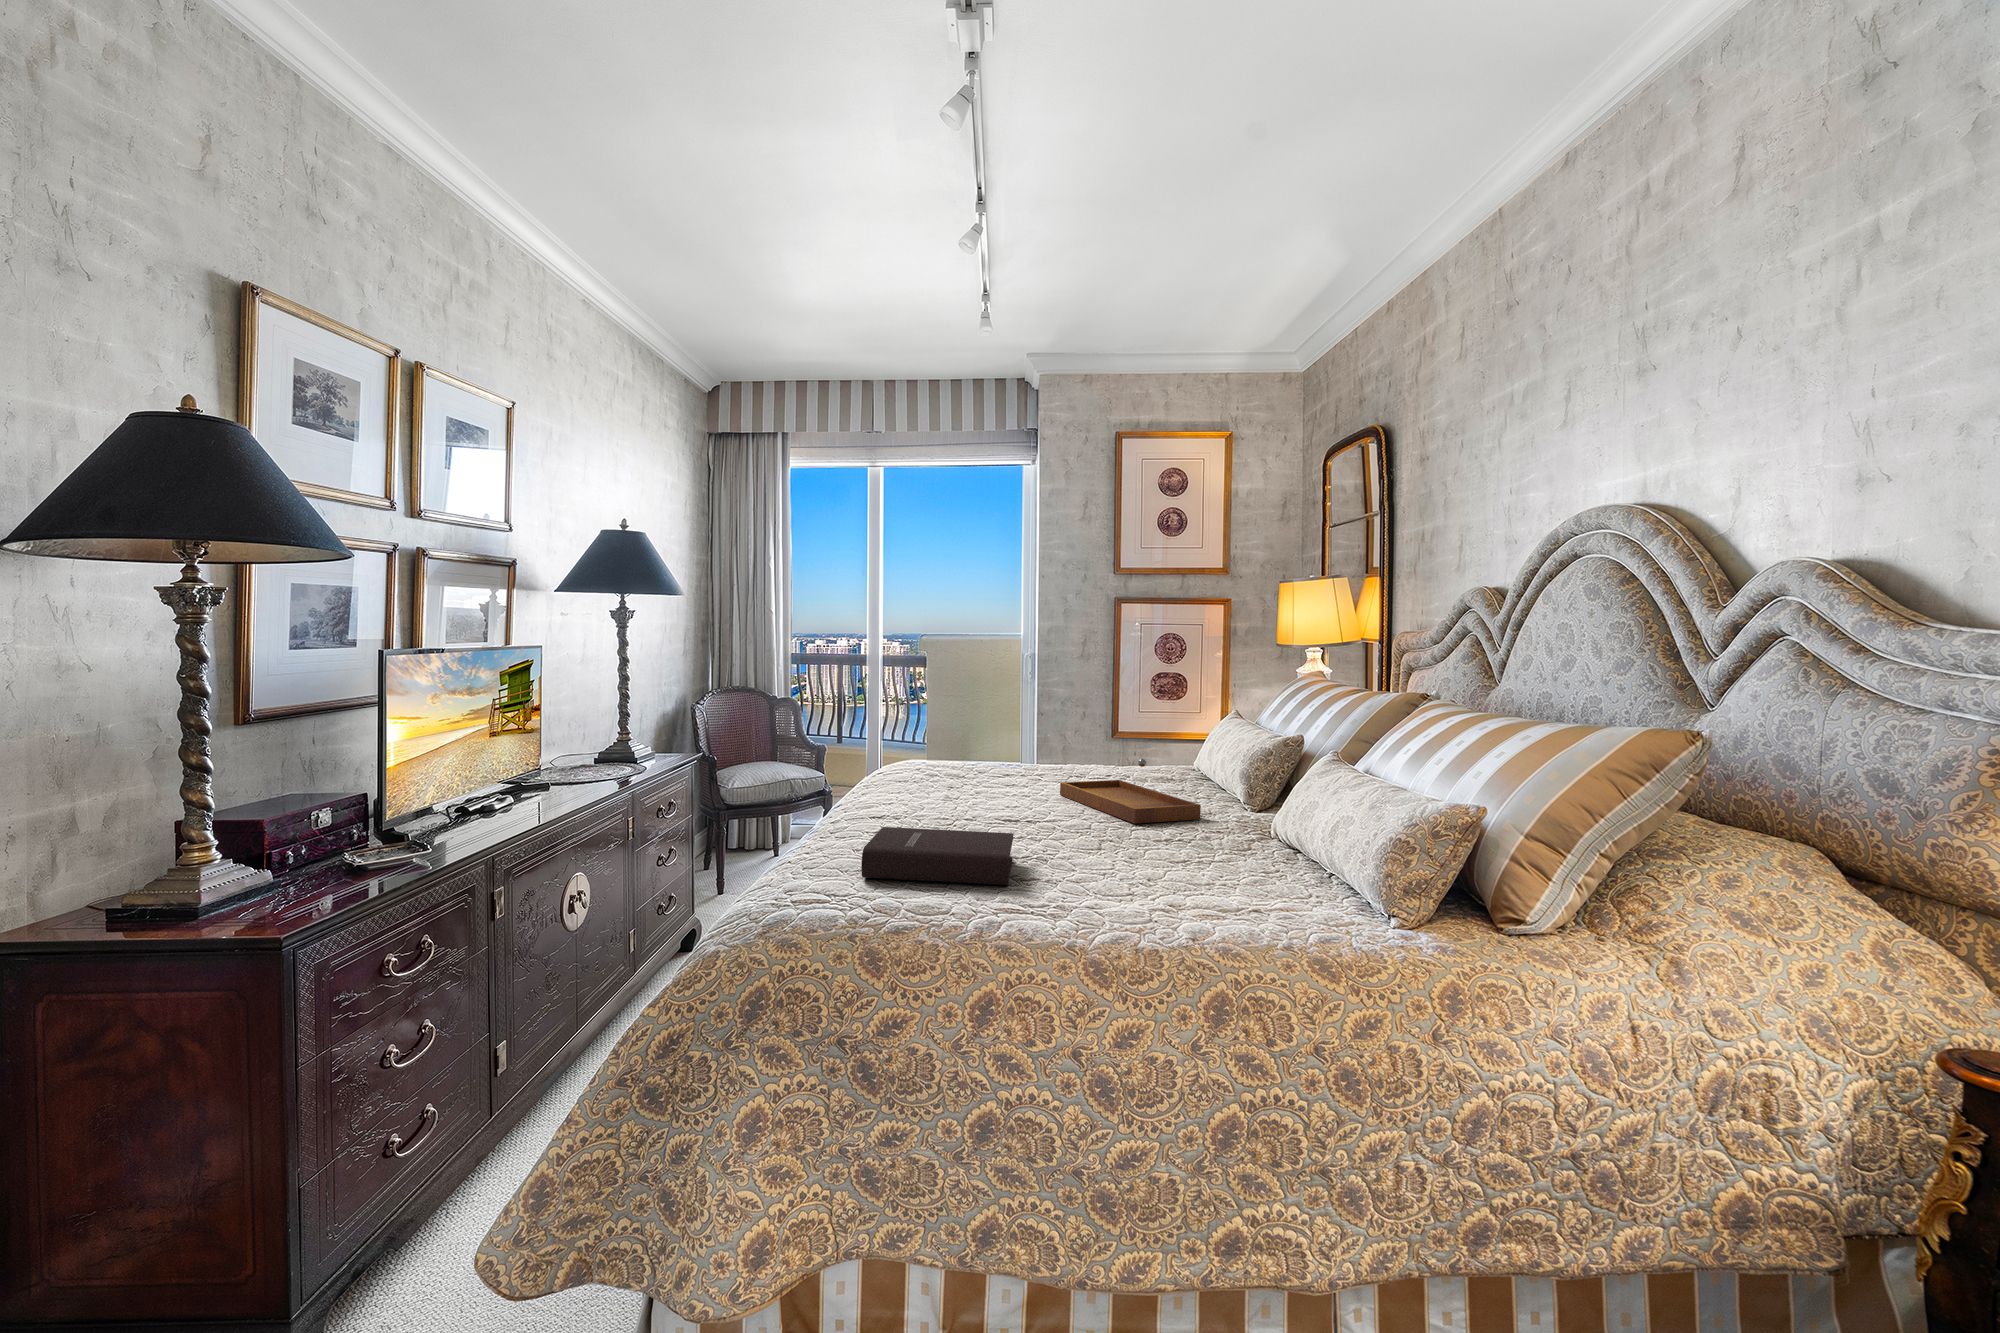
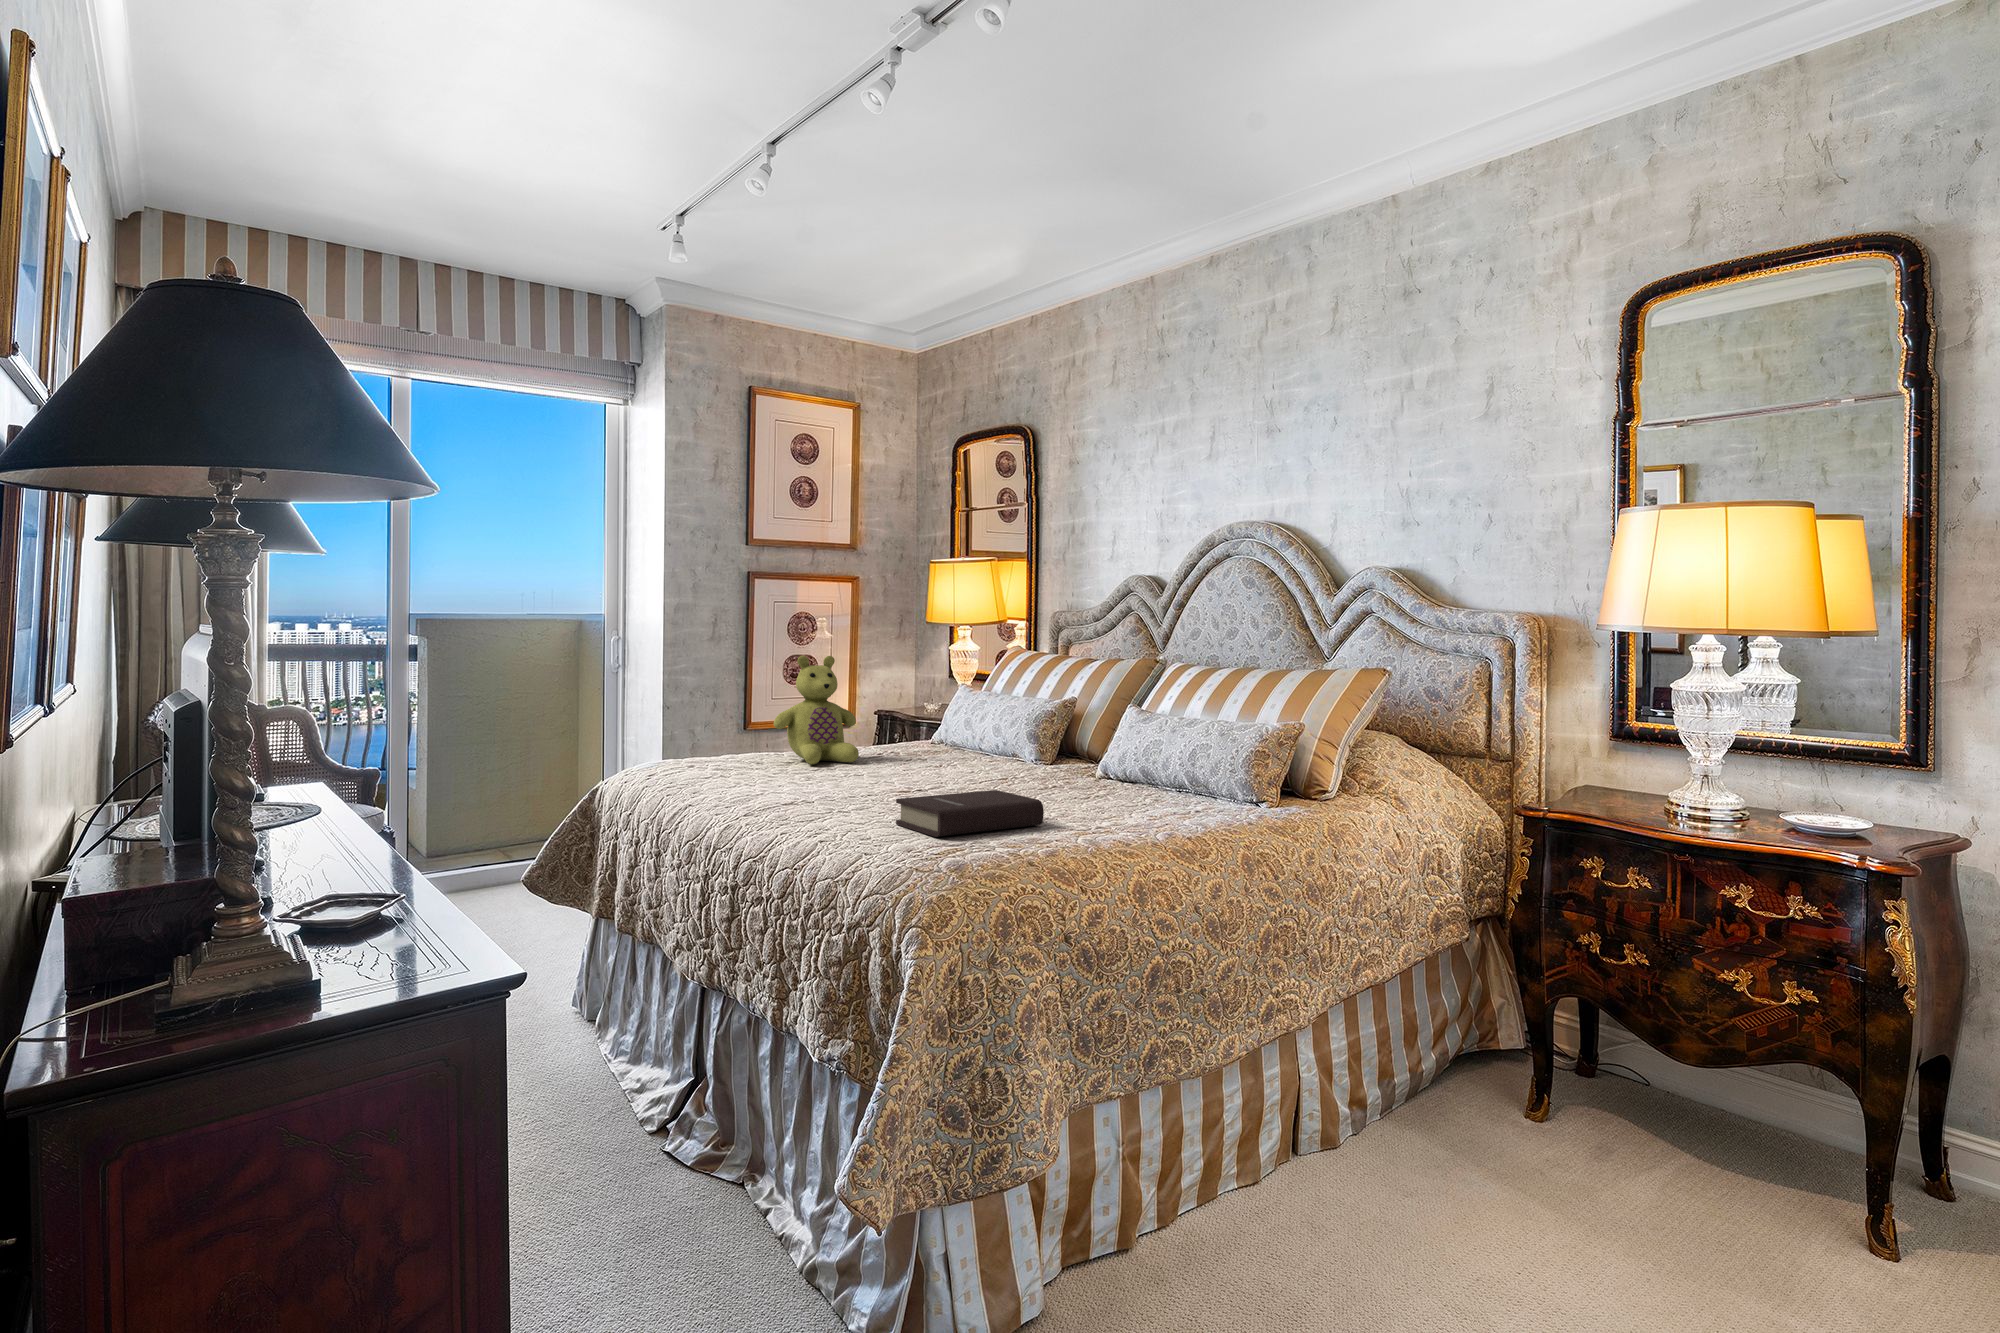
stuffed bear: none [996,672,1080,780] -> present [774,656,859,764]
tray: present [1060,759,1201,824] -> none [890,729,1035,782]

